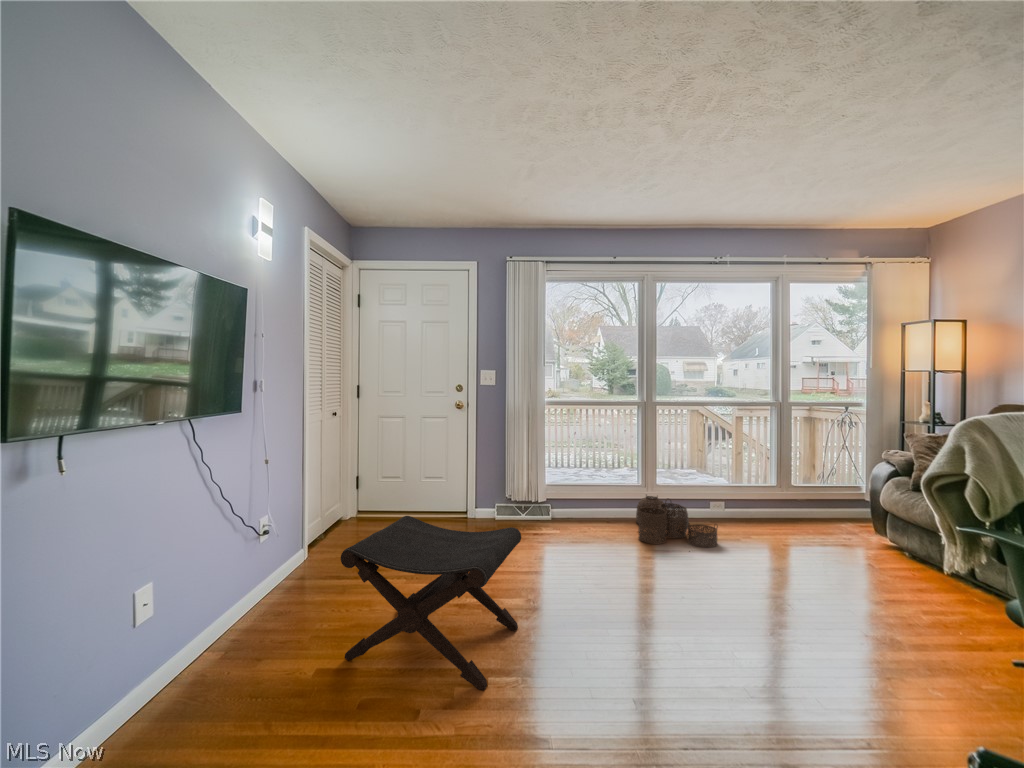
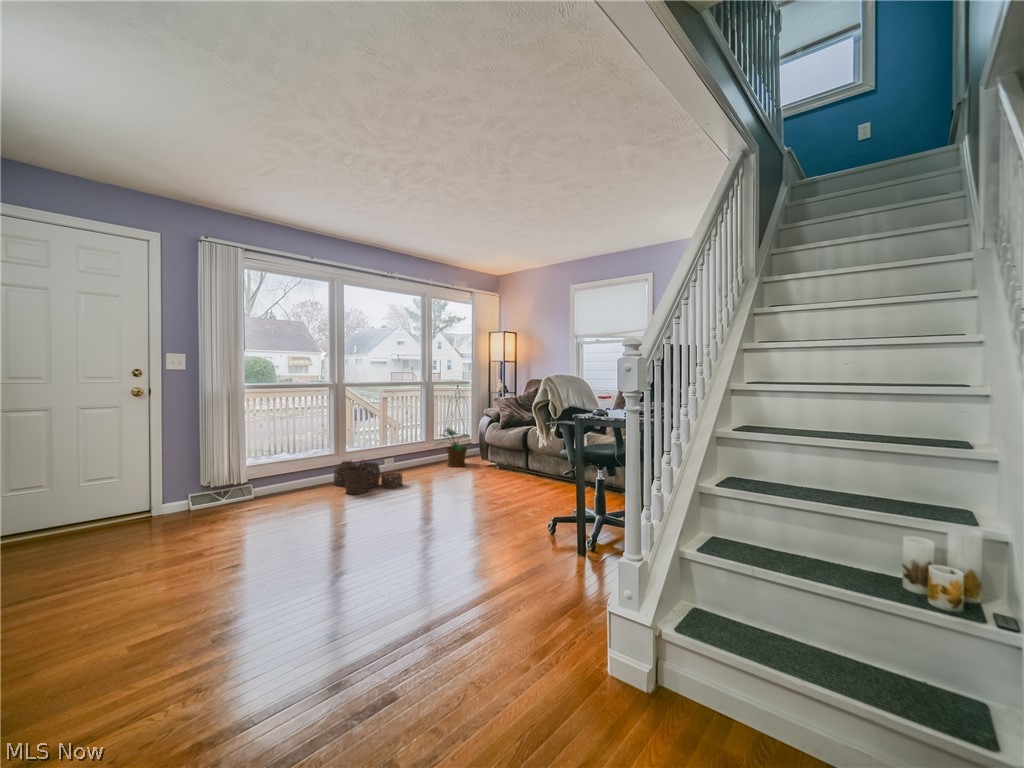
potted plant: none [787,470,850,534] -> present [436,428,468,467]
footstool: present [341,516,521,690] -> none [156,480,319,625]

